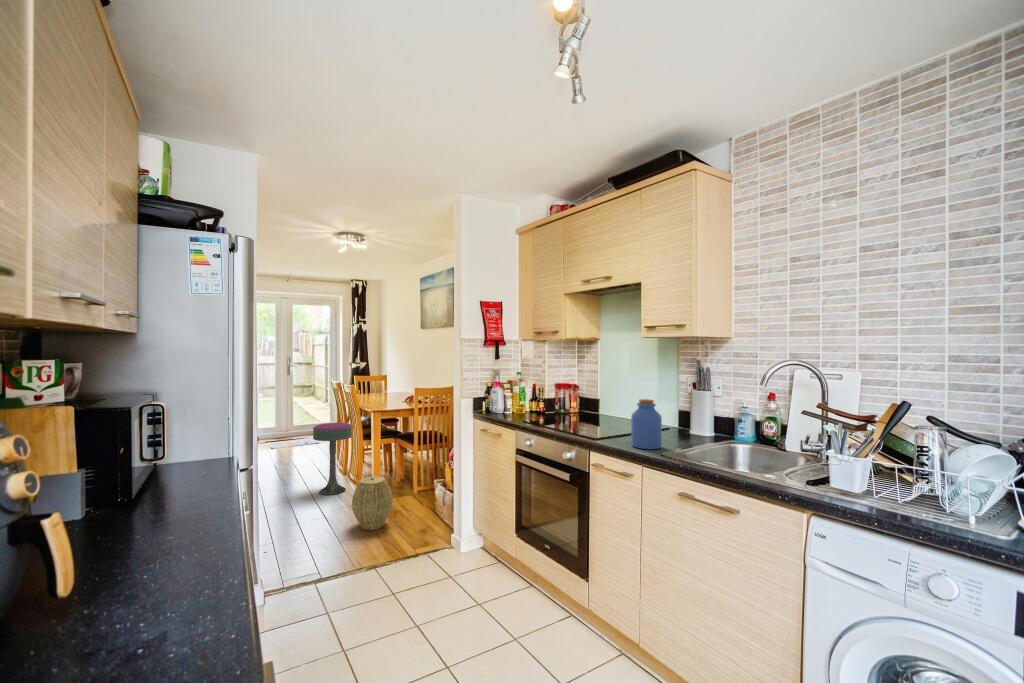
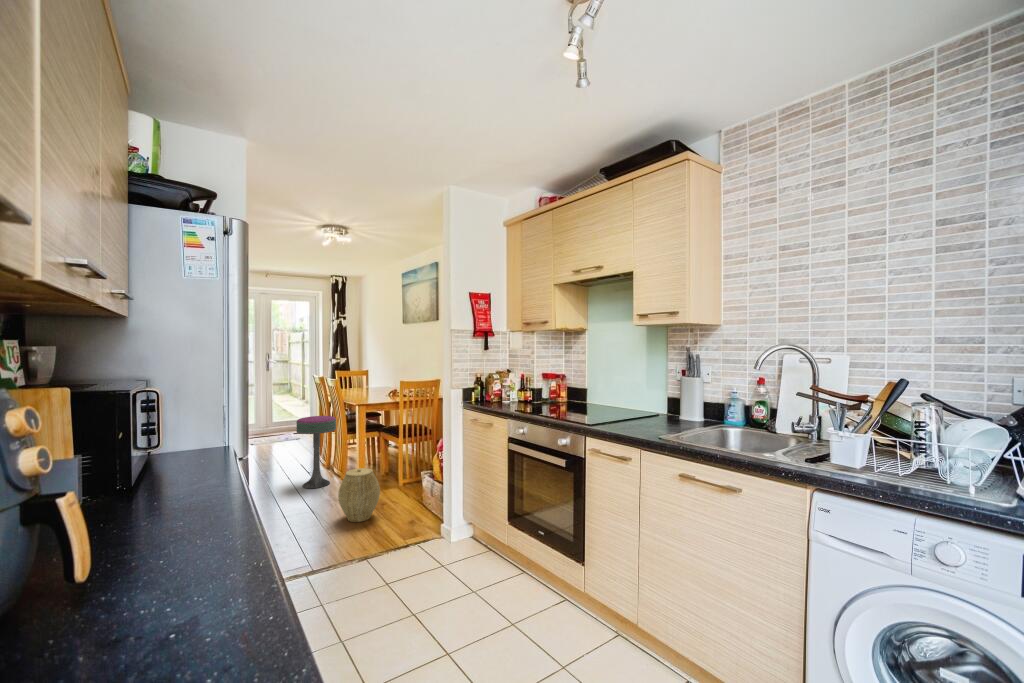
jar: present [631,399,662,449] -> none [627,384,658,433]

